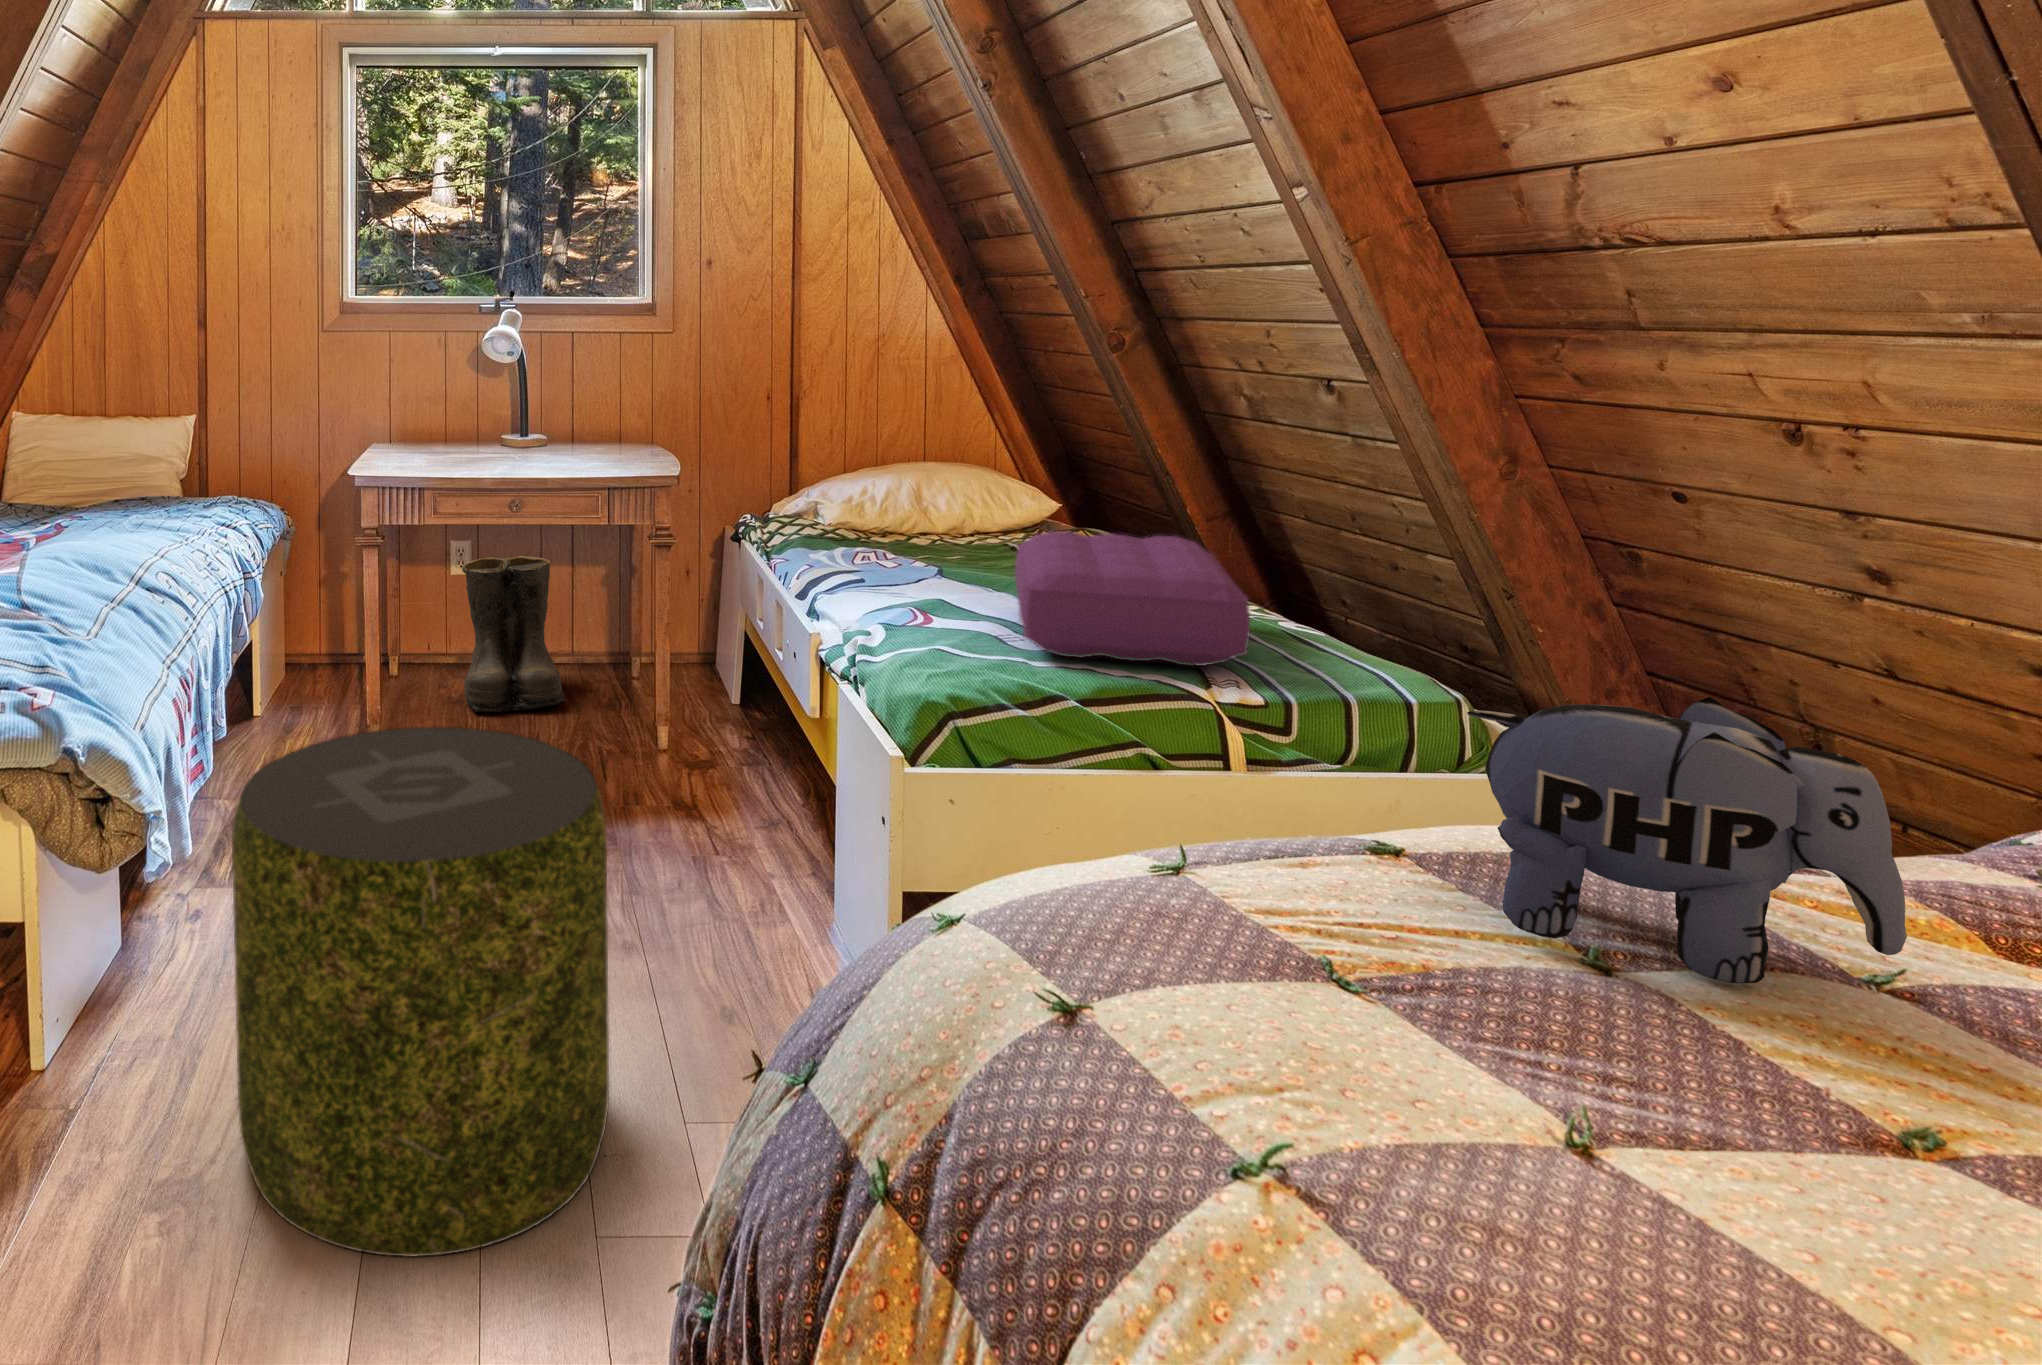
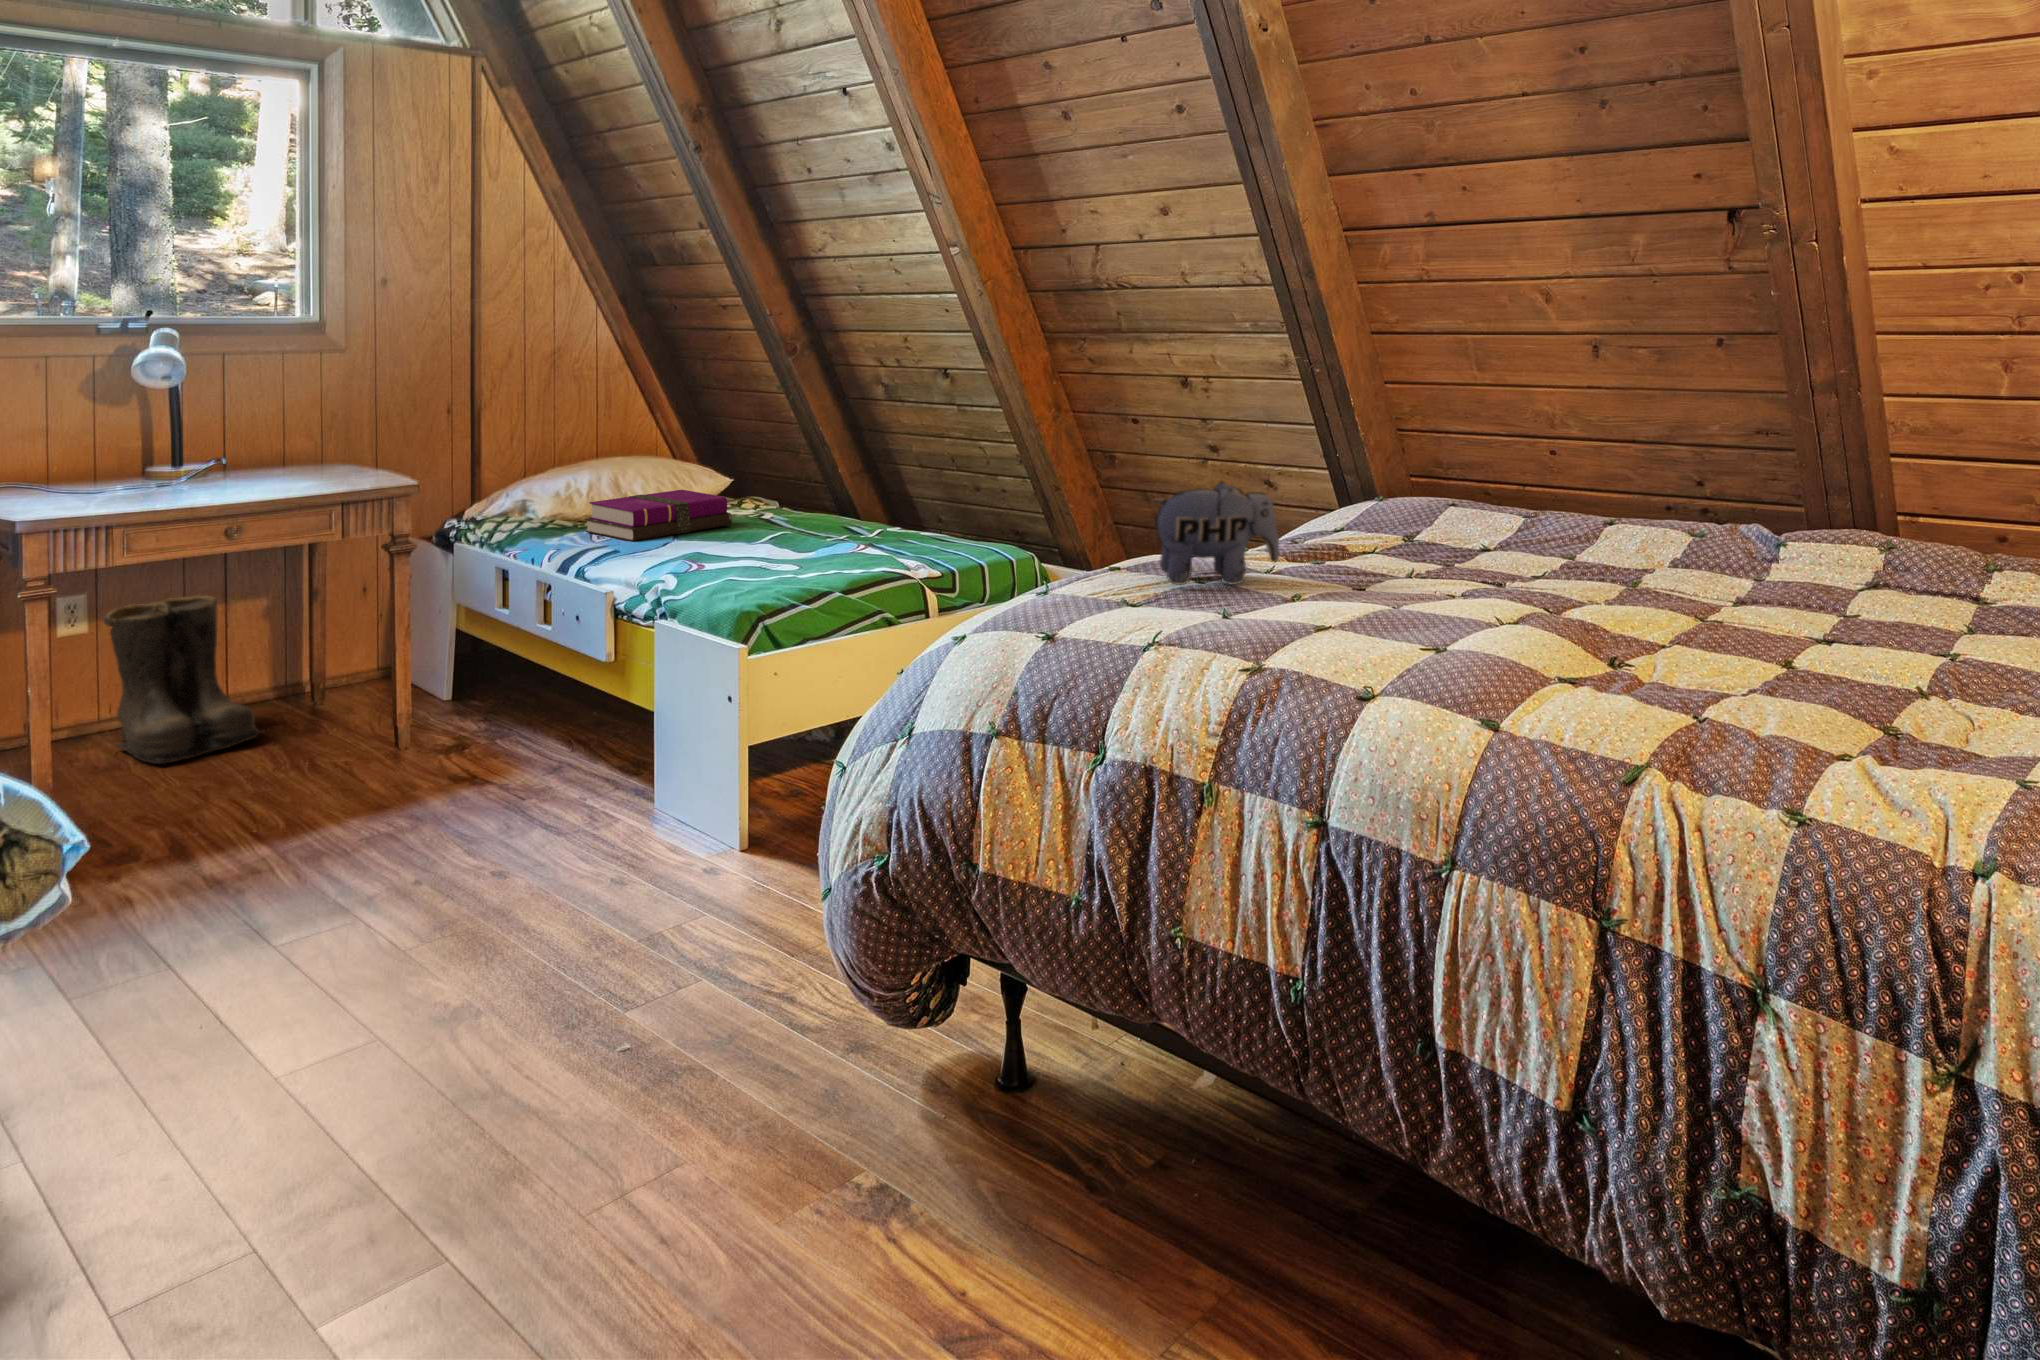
notebook: none [864,513,1032,569] -> present [585,490,732,541]
pillow: present [1015,531,1250,666] -> none [752,482,929,571]
pouf: present [232,727,609,1256] -> none [268,683,612,1084]

